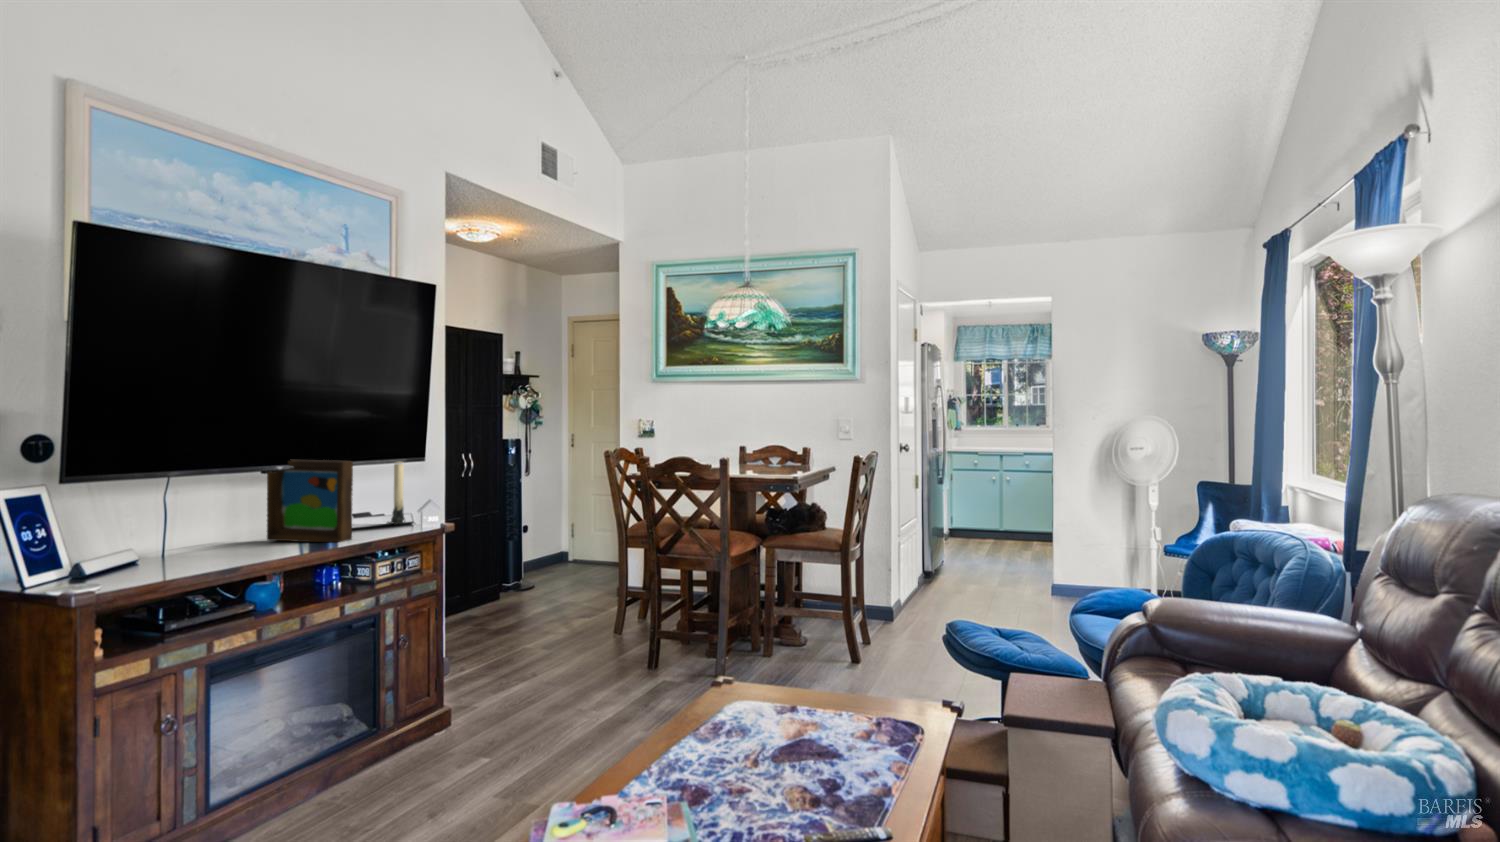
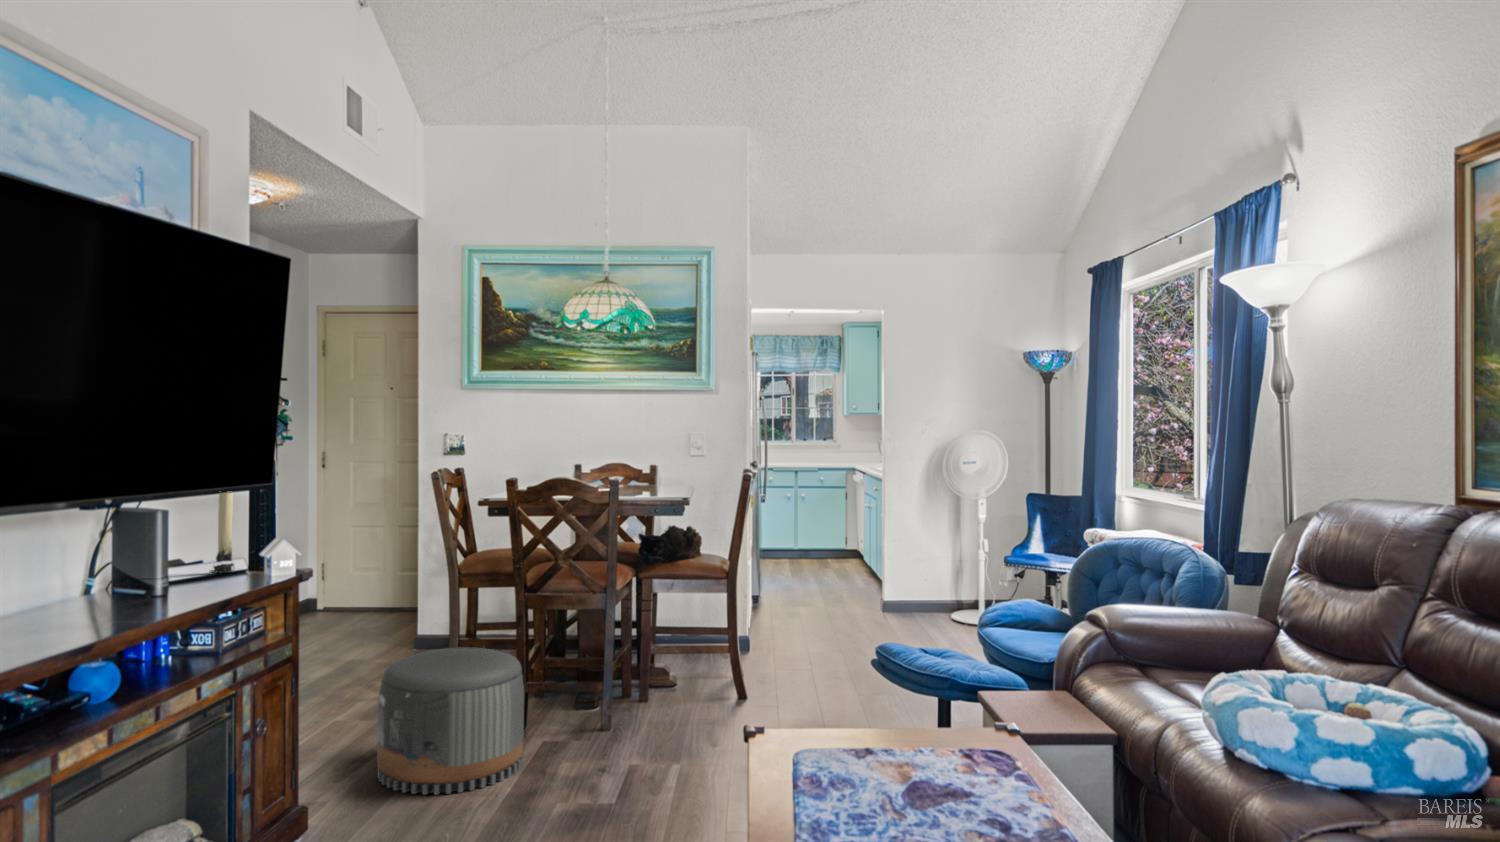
picture frame: present [267,459,353,542] -> none [61,490,200,605]
pouf: none [524,595,639,712] -> present [377,647,524,795]

